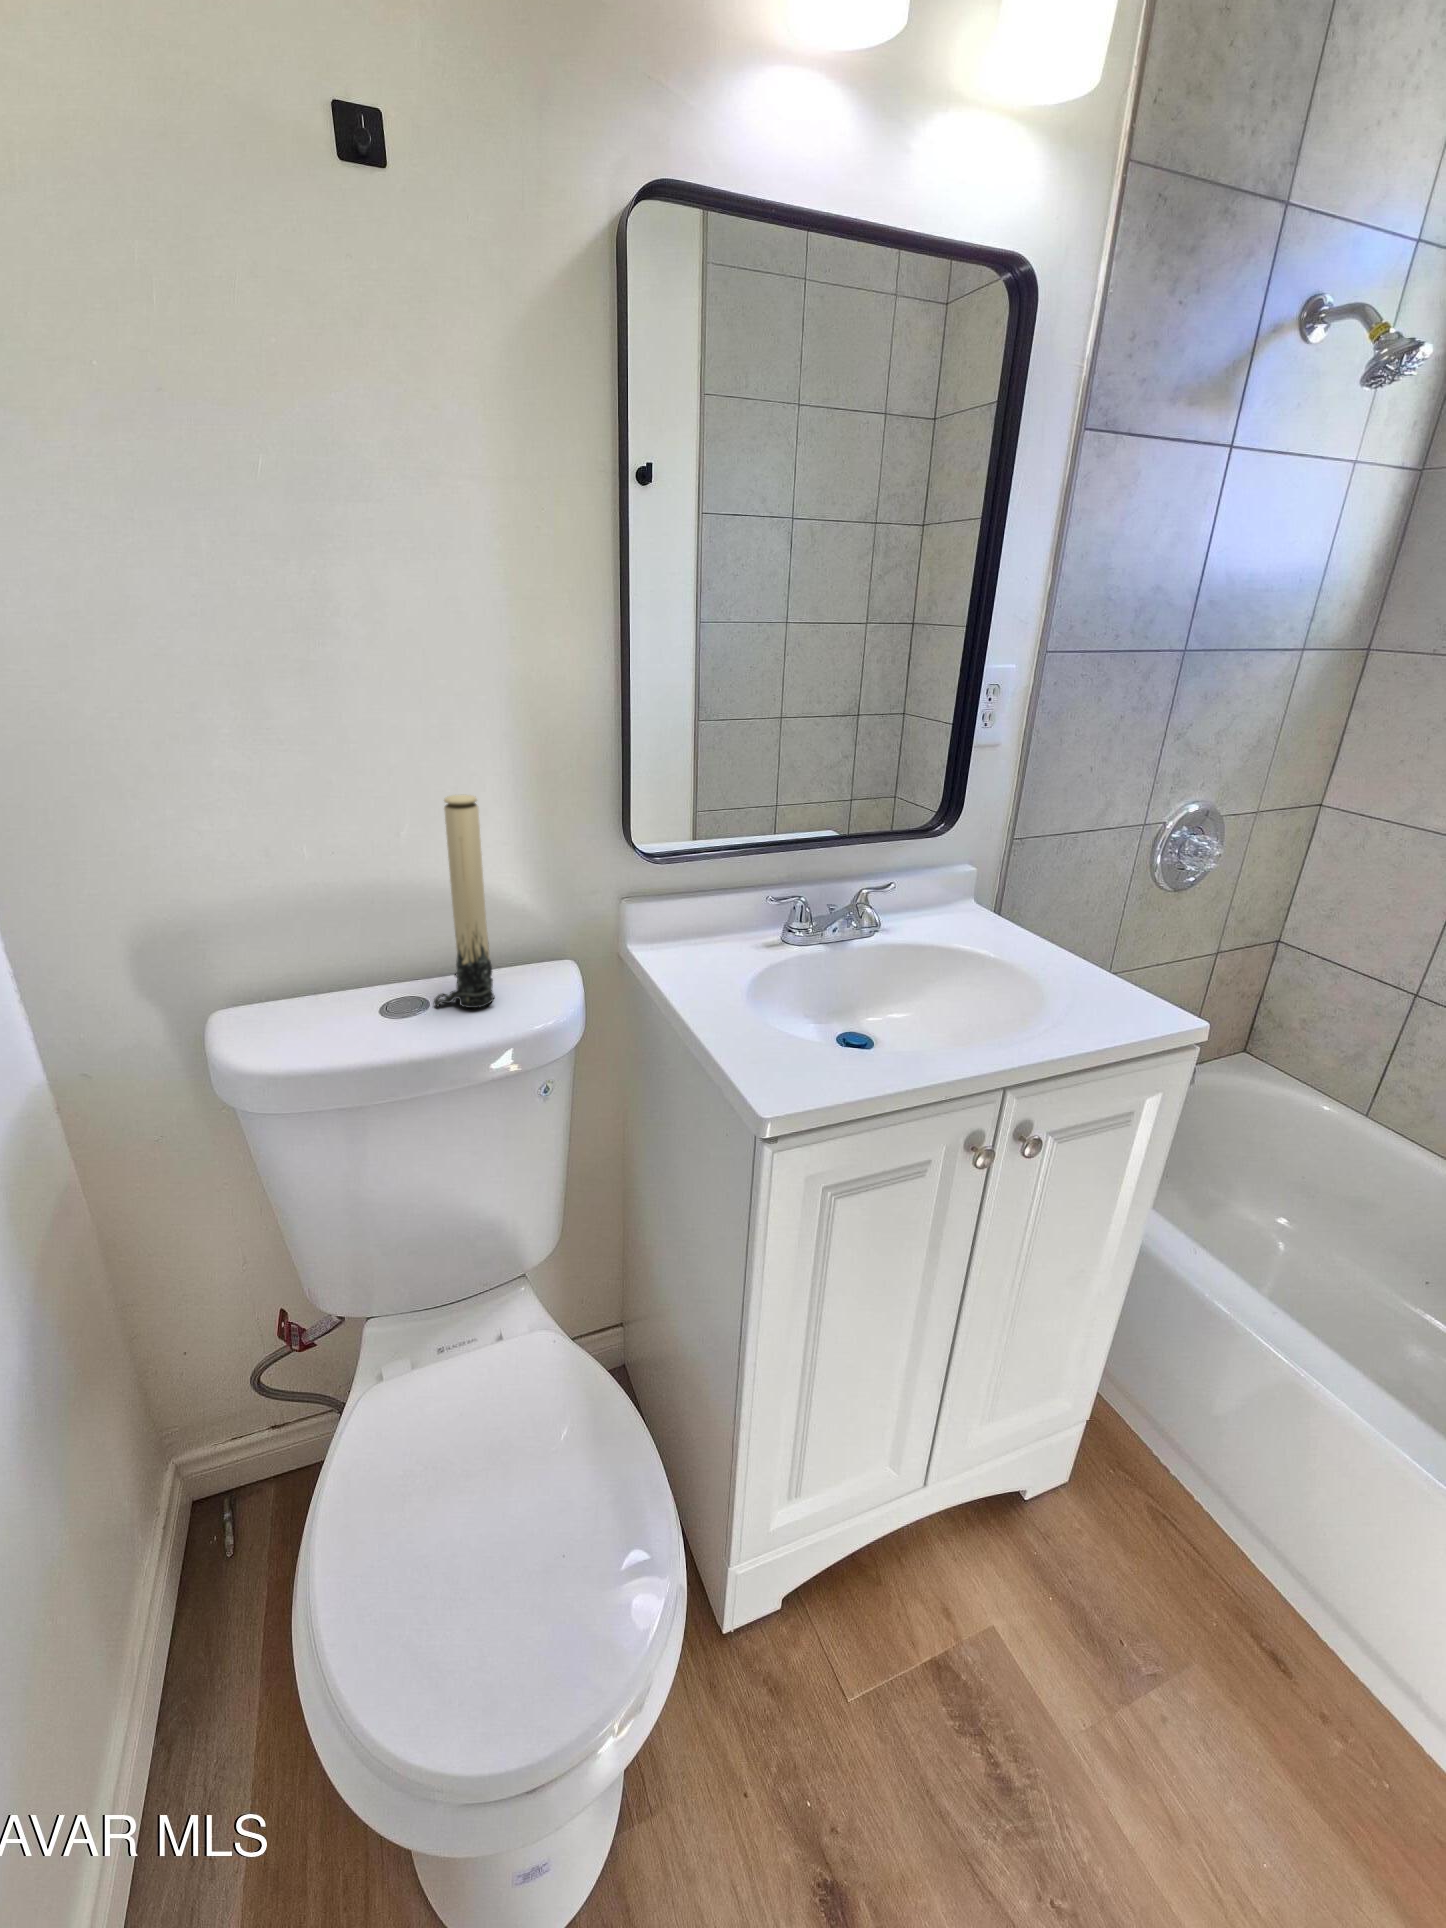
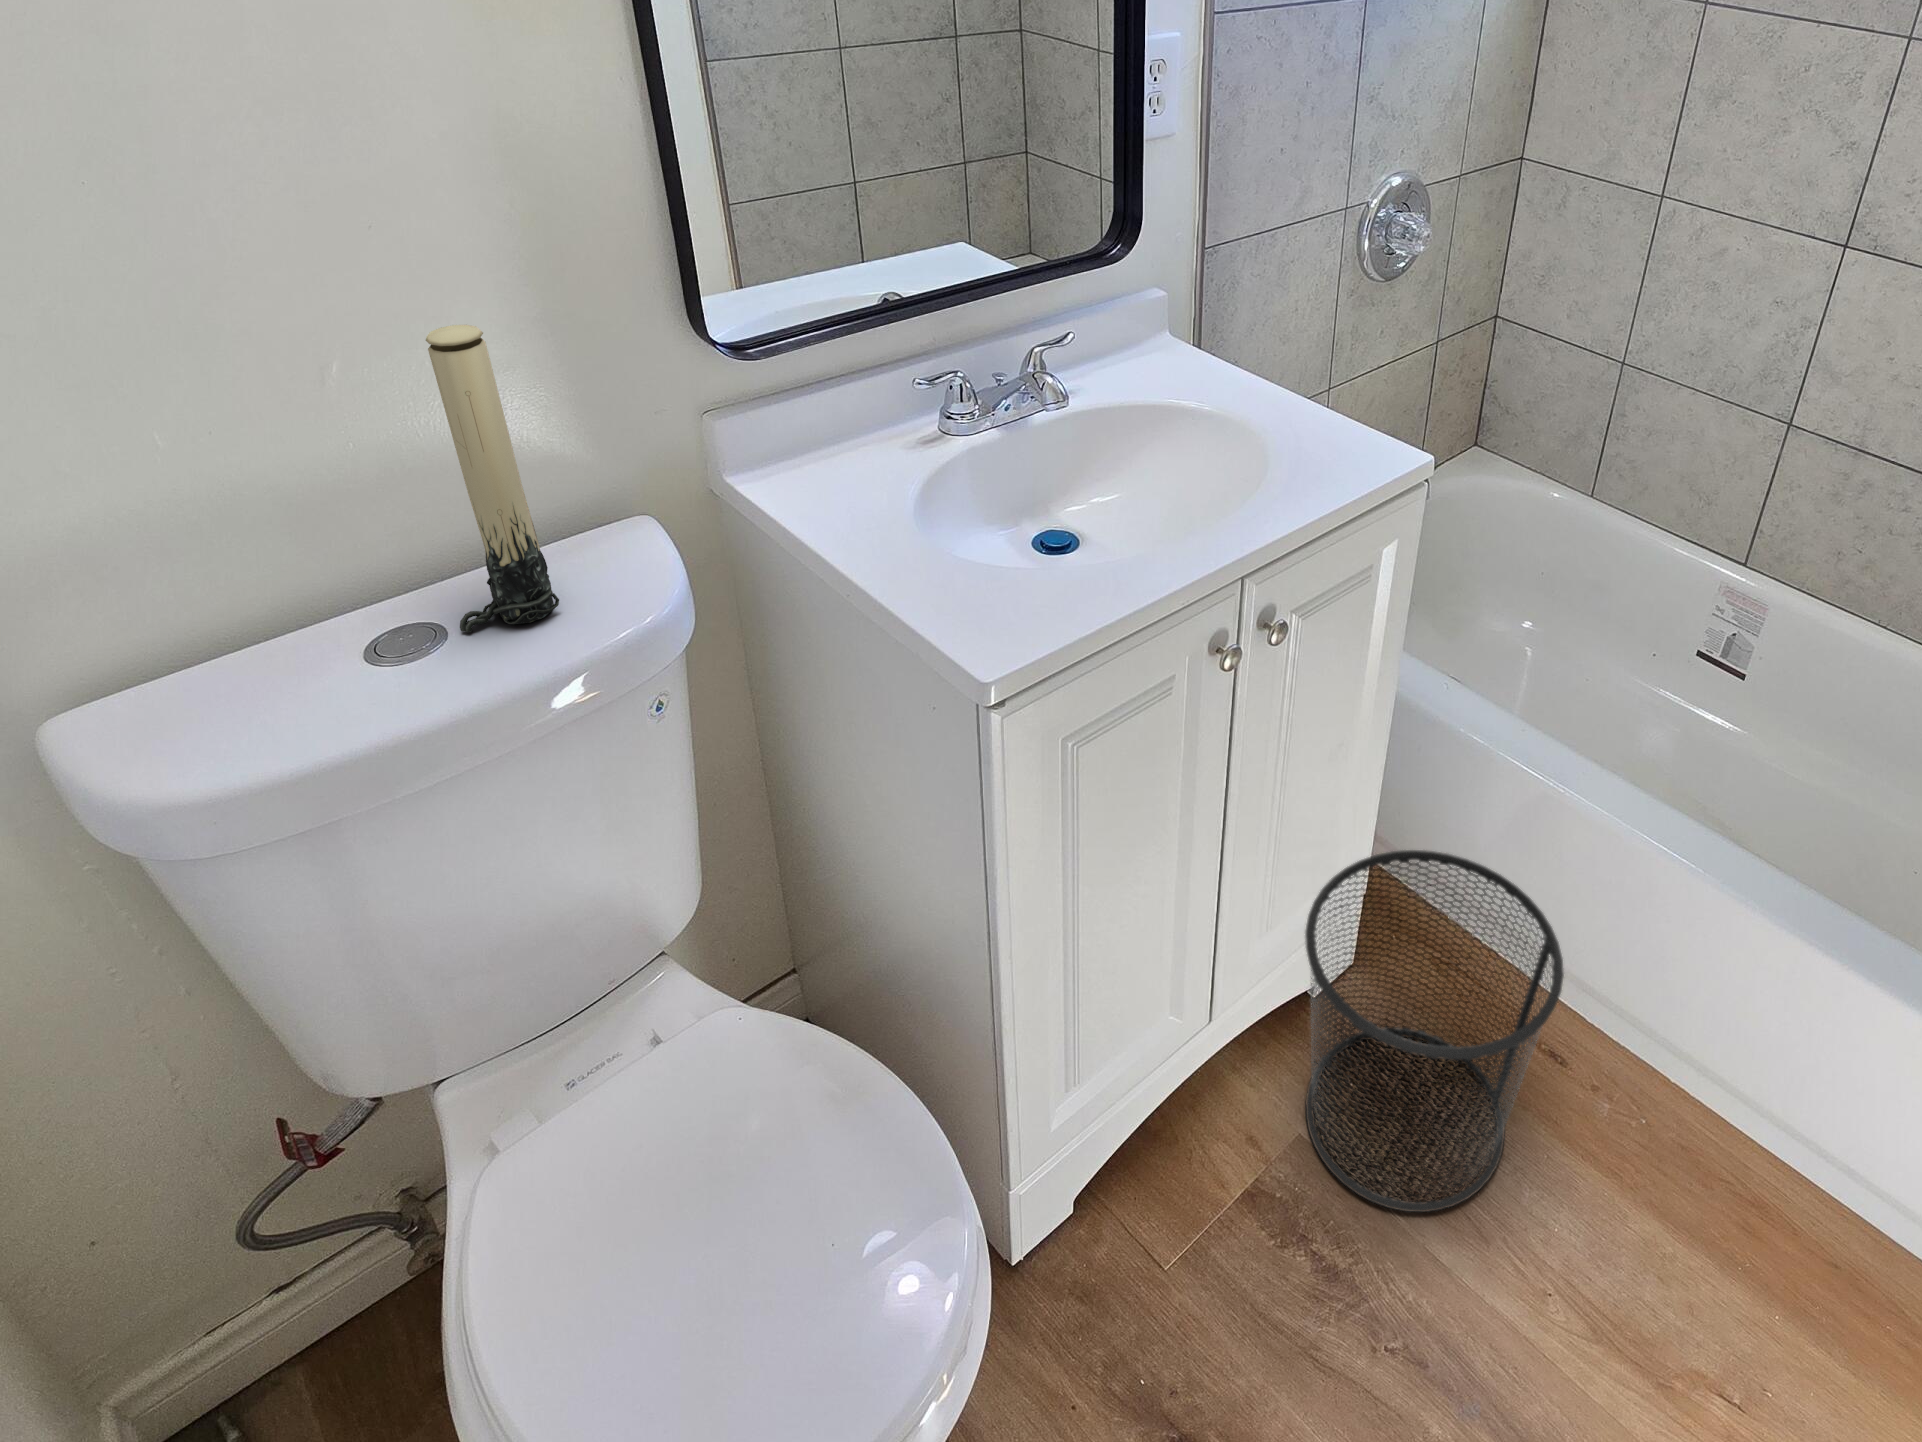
waste bin: none [1001,1383,1298,1768] -> present [1305,850,1564,1212]

